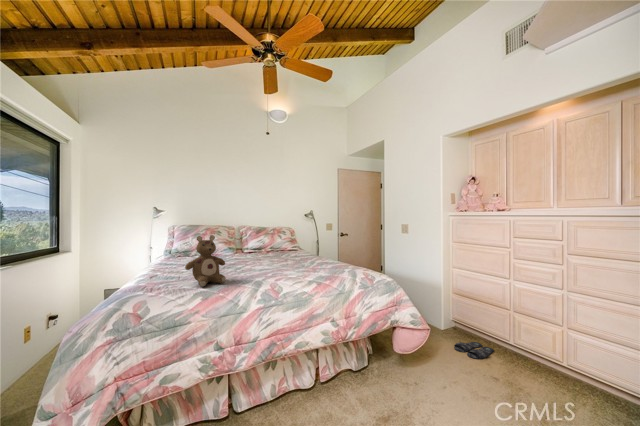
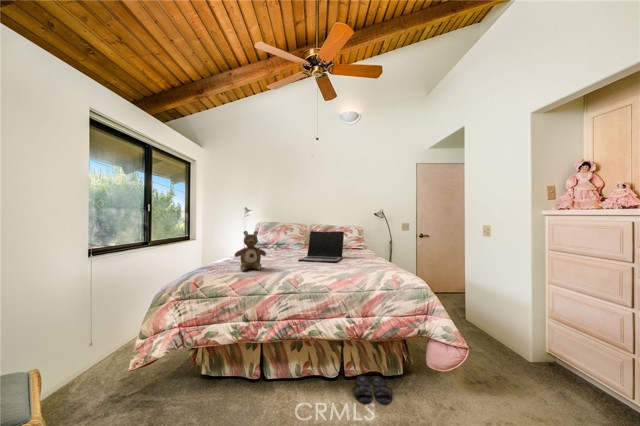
laptop: none [252,233,296,268] -> present [298,231,344,262]
slippers: present [454,342,494,359] -> present [353,376,393,404]

